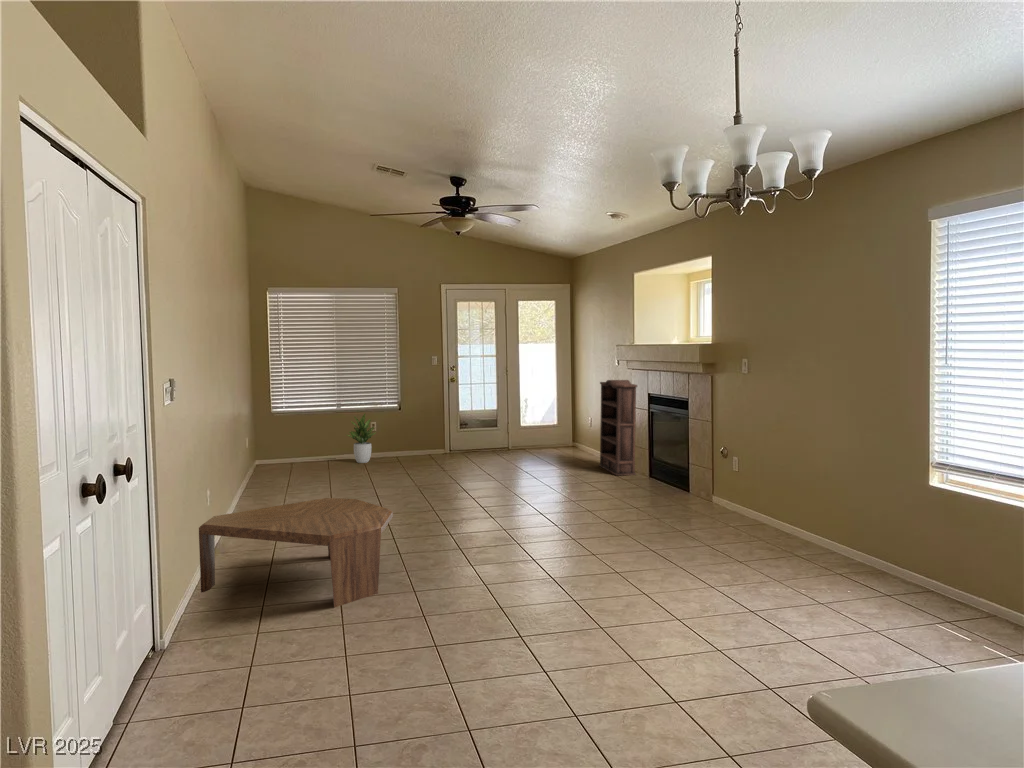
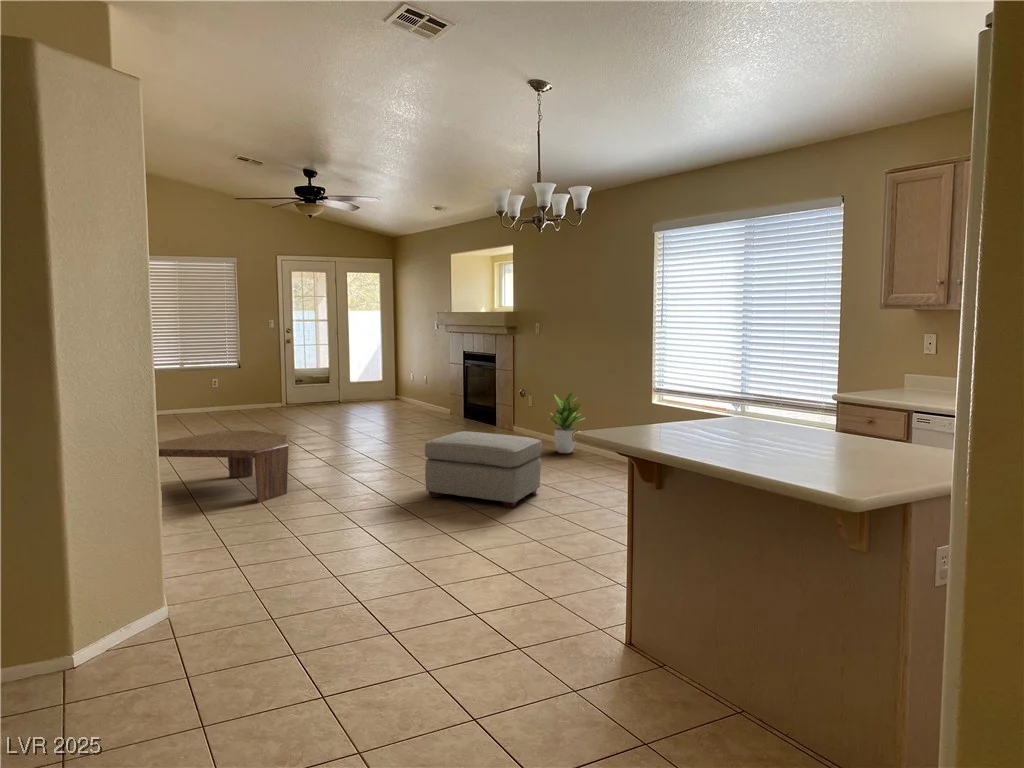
bookshelf: present [599,380,637,476] -> none [422,341,455,418]
potted plant: present [347,414,376,463] -> present [549,393,585,453]
ottoman: none [557,520,741,660] -> present [425,431,542,508]

